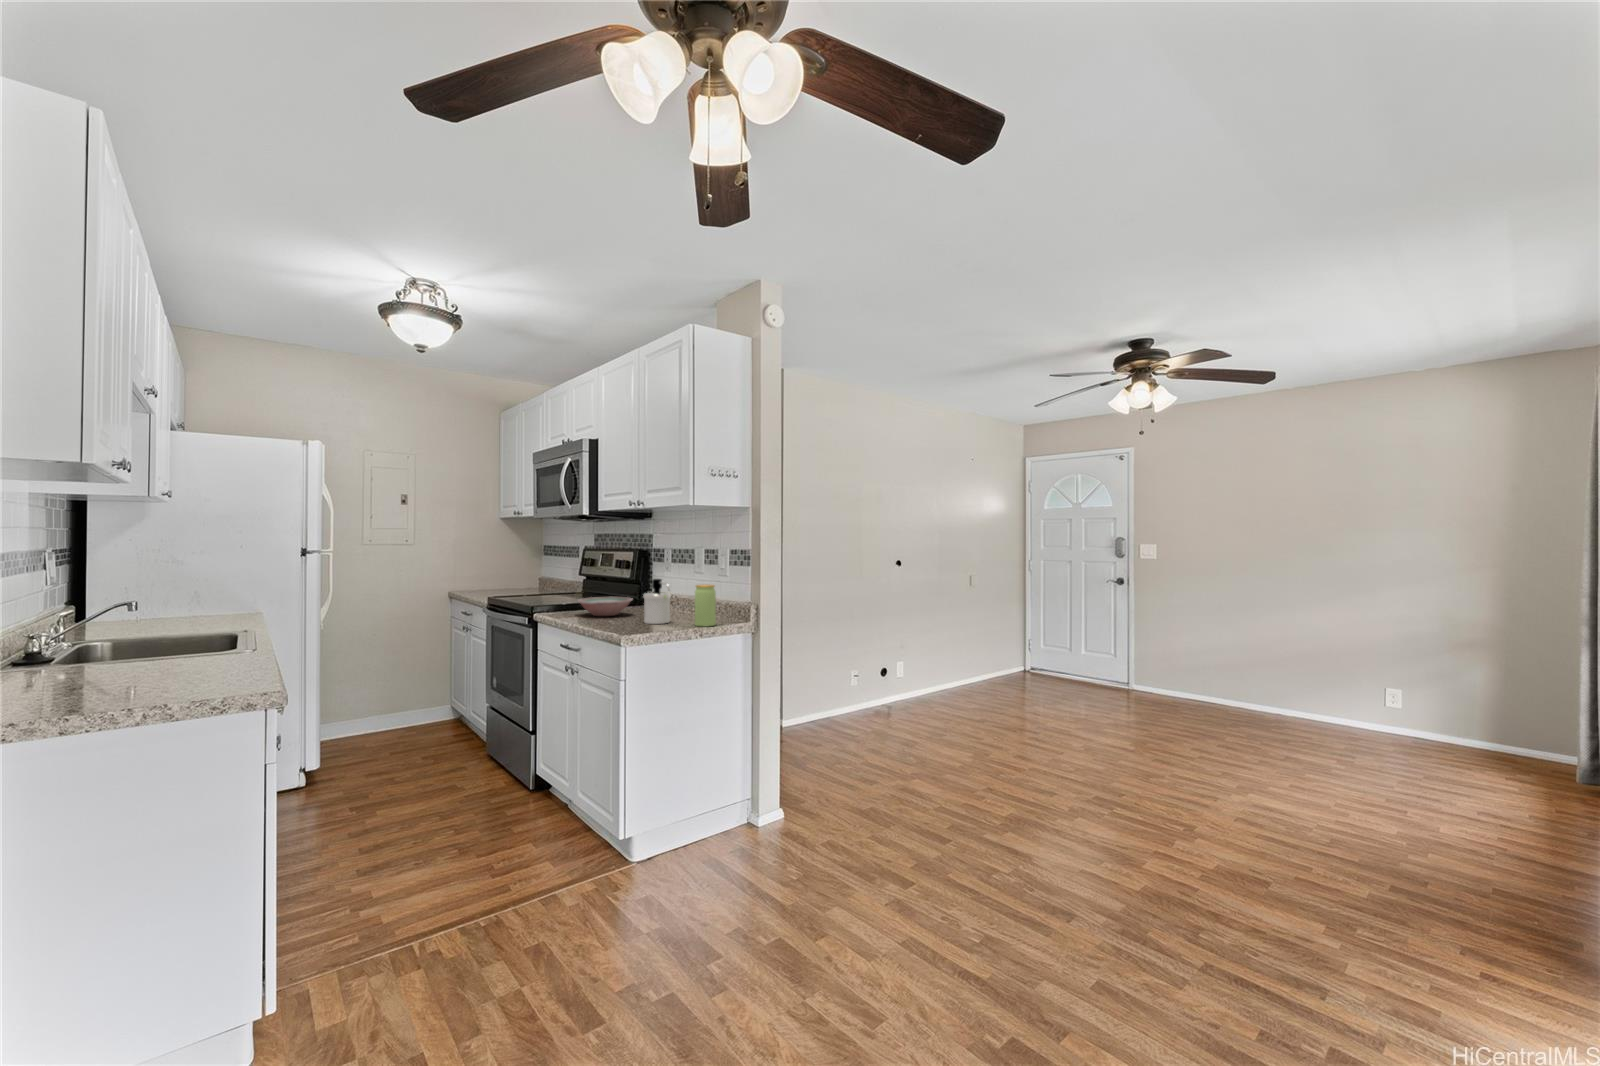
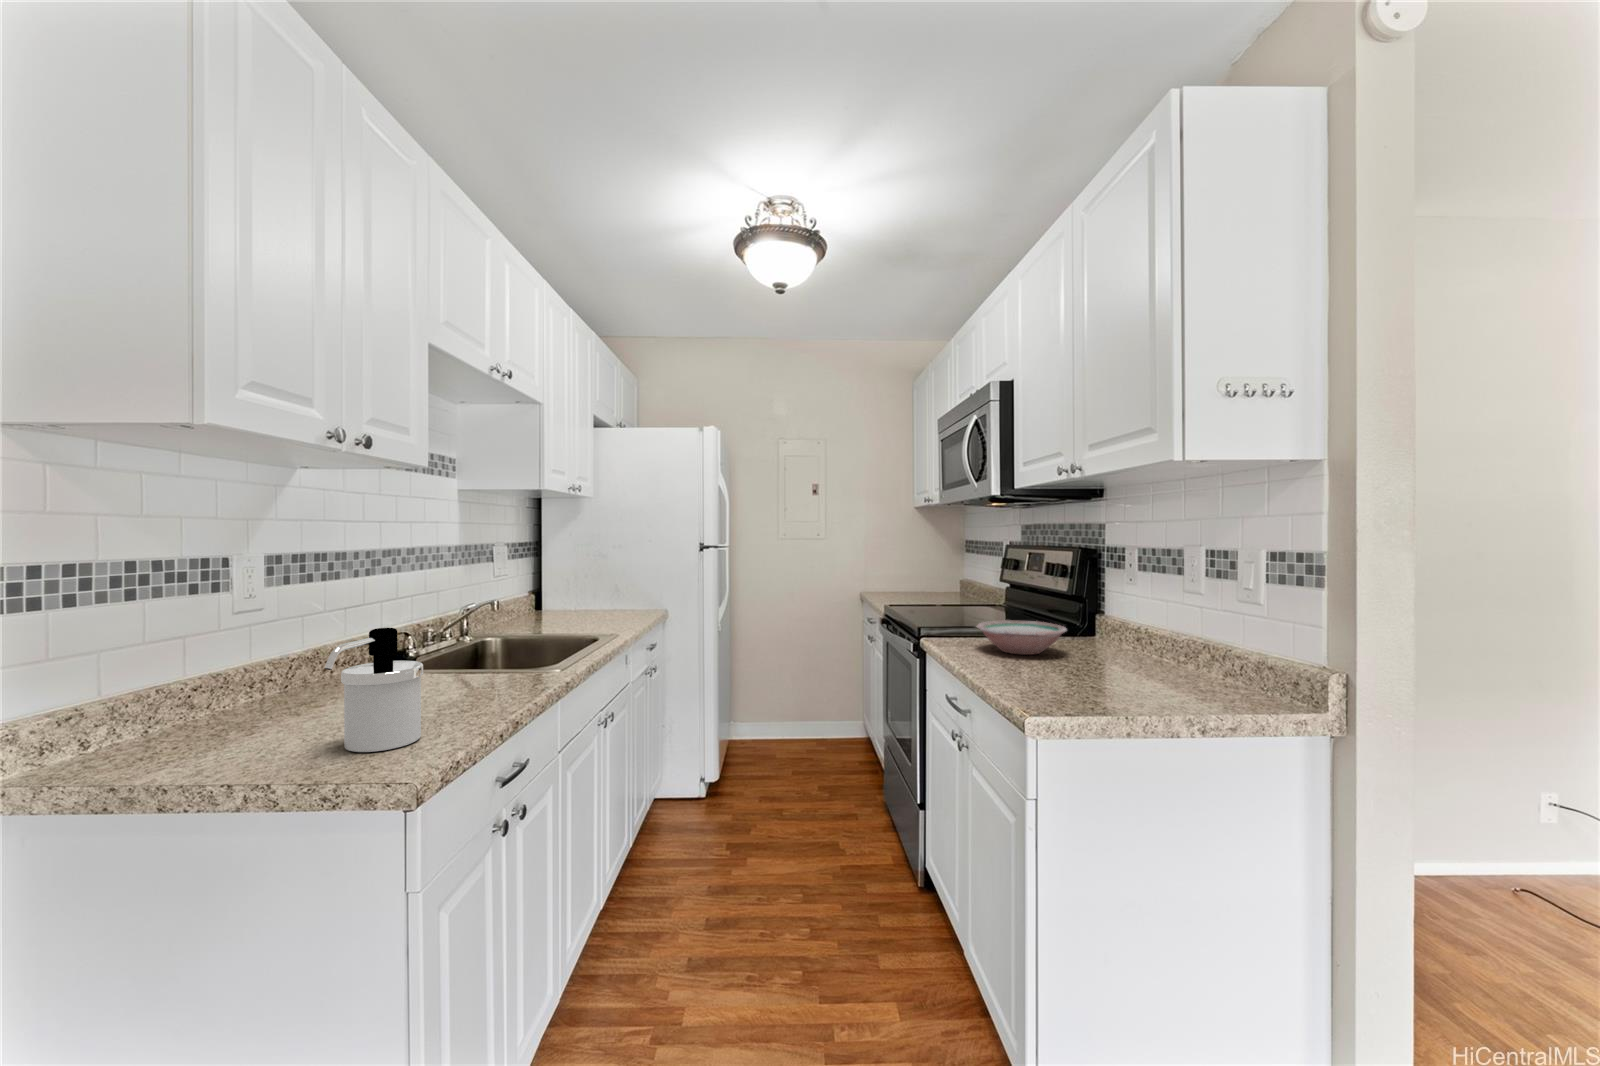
soap dispenser: present [643,579,671,624] -> present [325,628,423,752]
jar: present [695,584,716,626] -> none [1186,619,1235,707]

